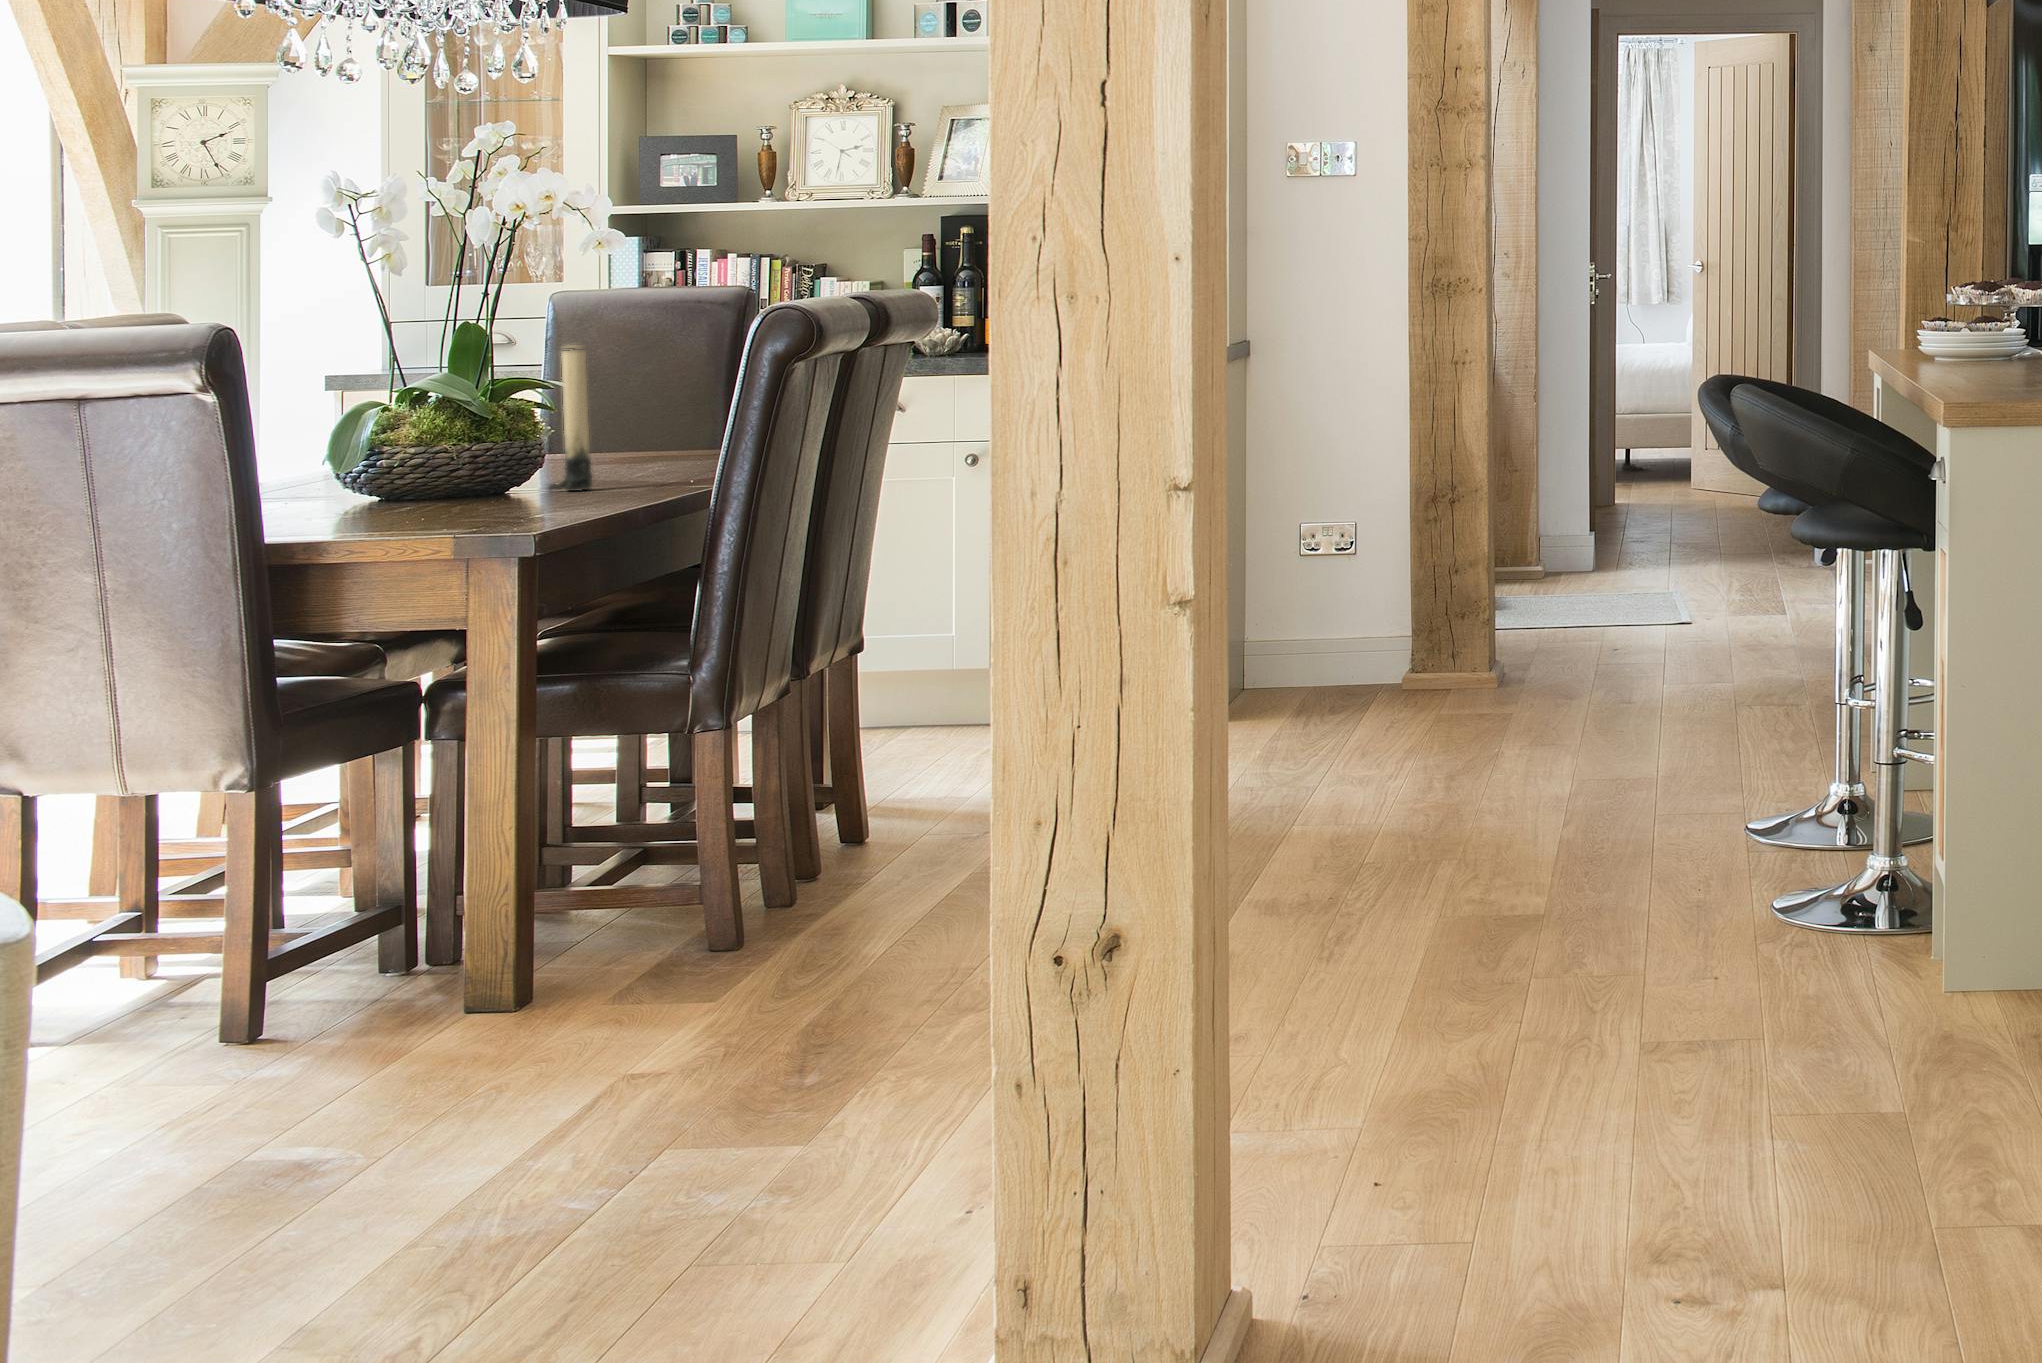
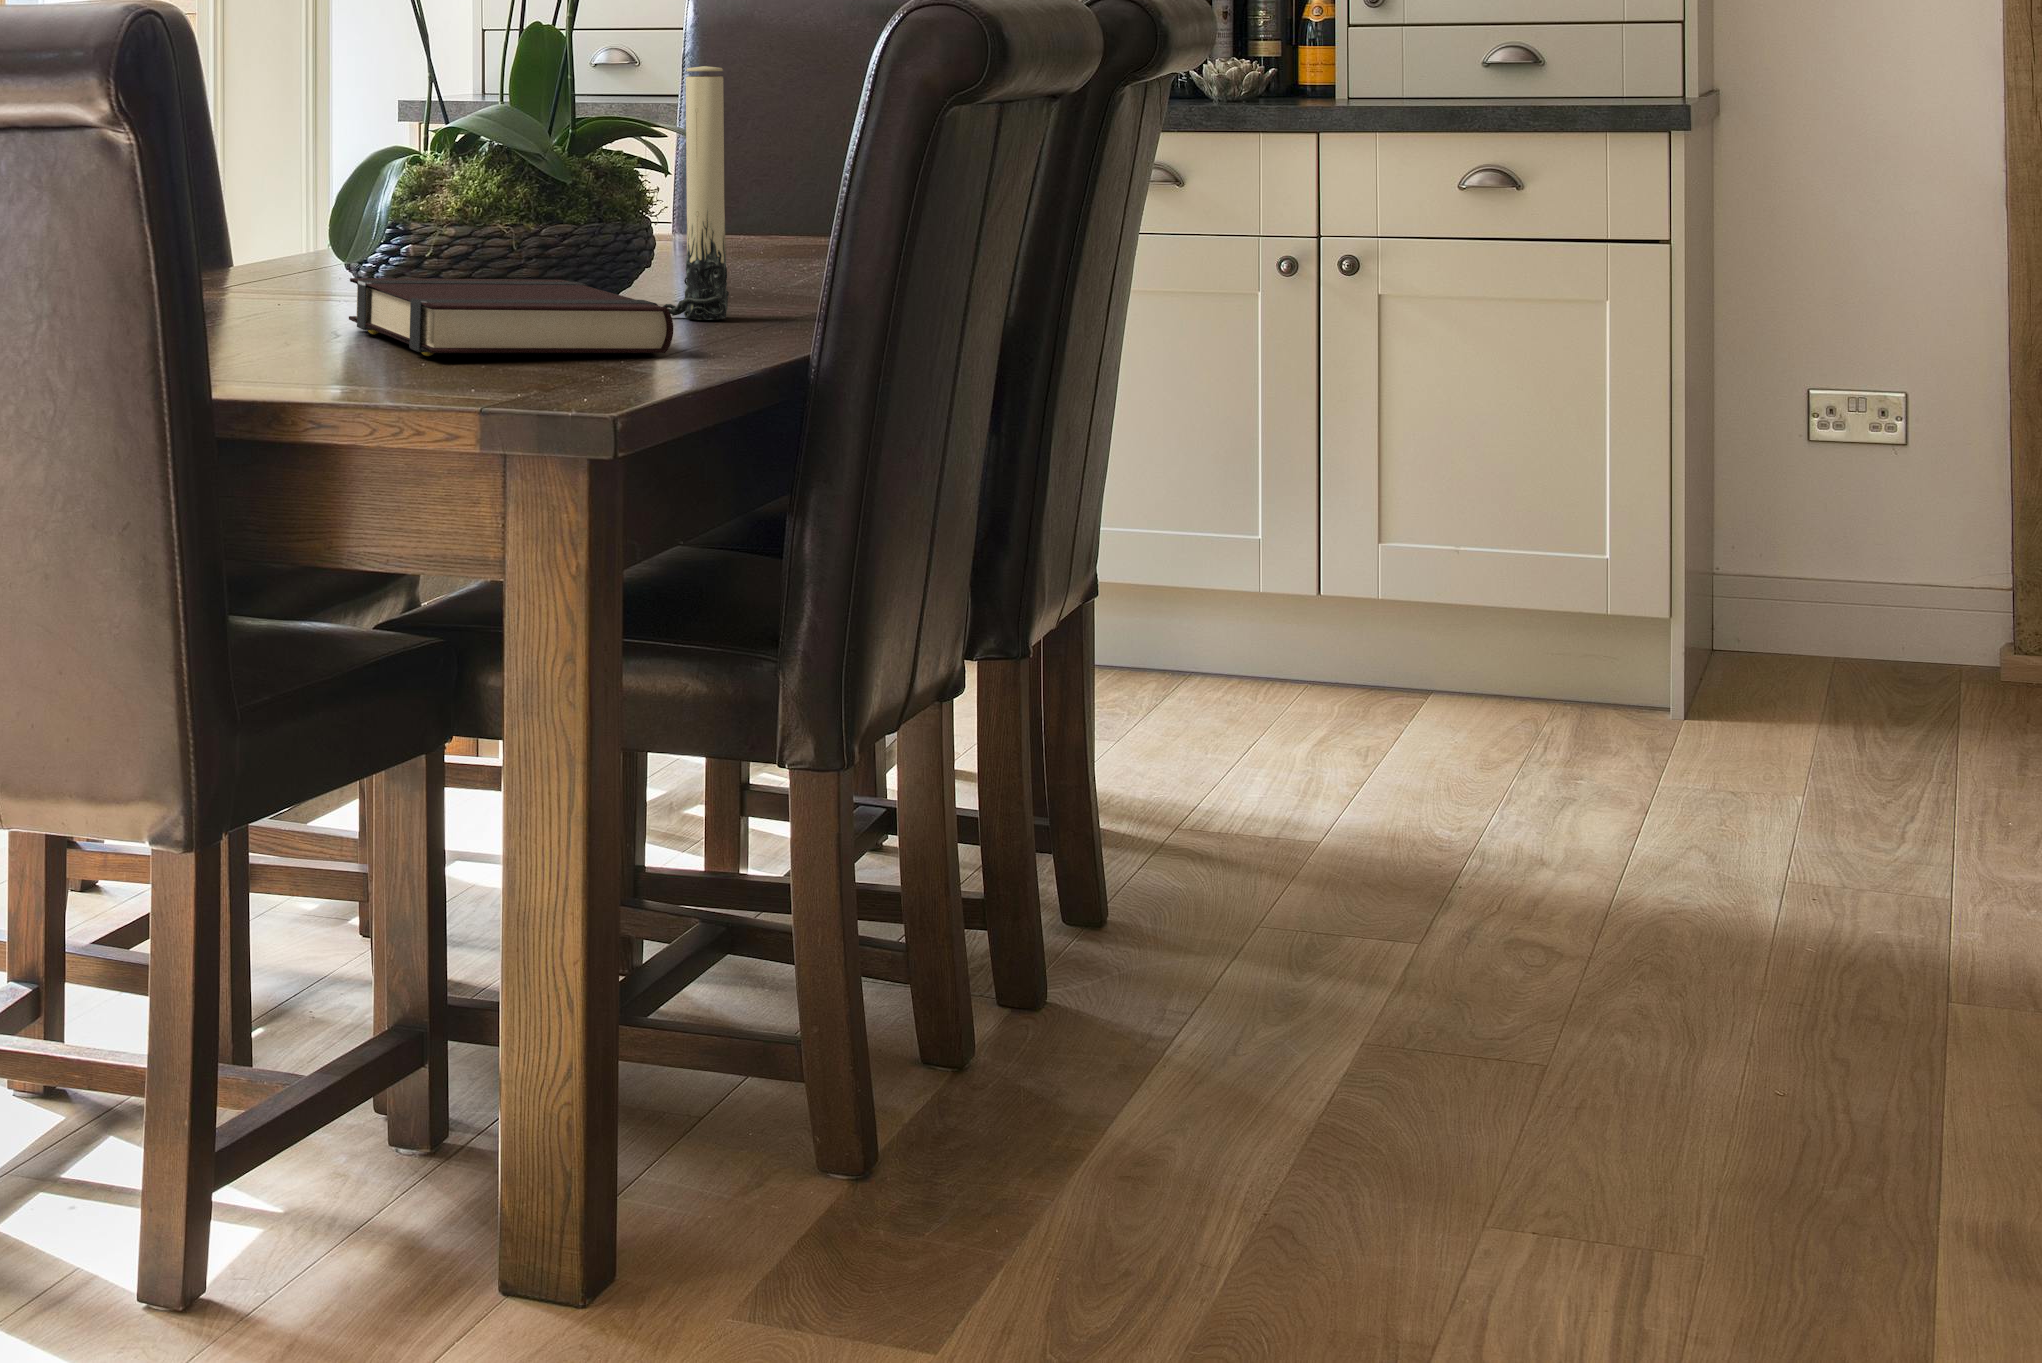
book: none [339,473,558,518] -> present [349,278,673,356]

